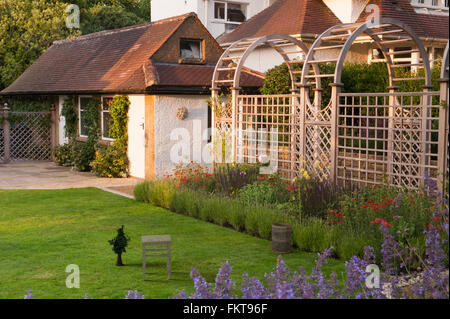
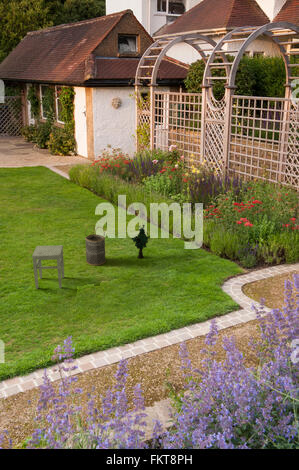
basket: present [271,217,292,253] -> present [85,225,106,265]
decorative plant: present [108,225,130,266] -> present [131,225,150,259]

